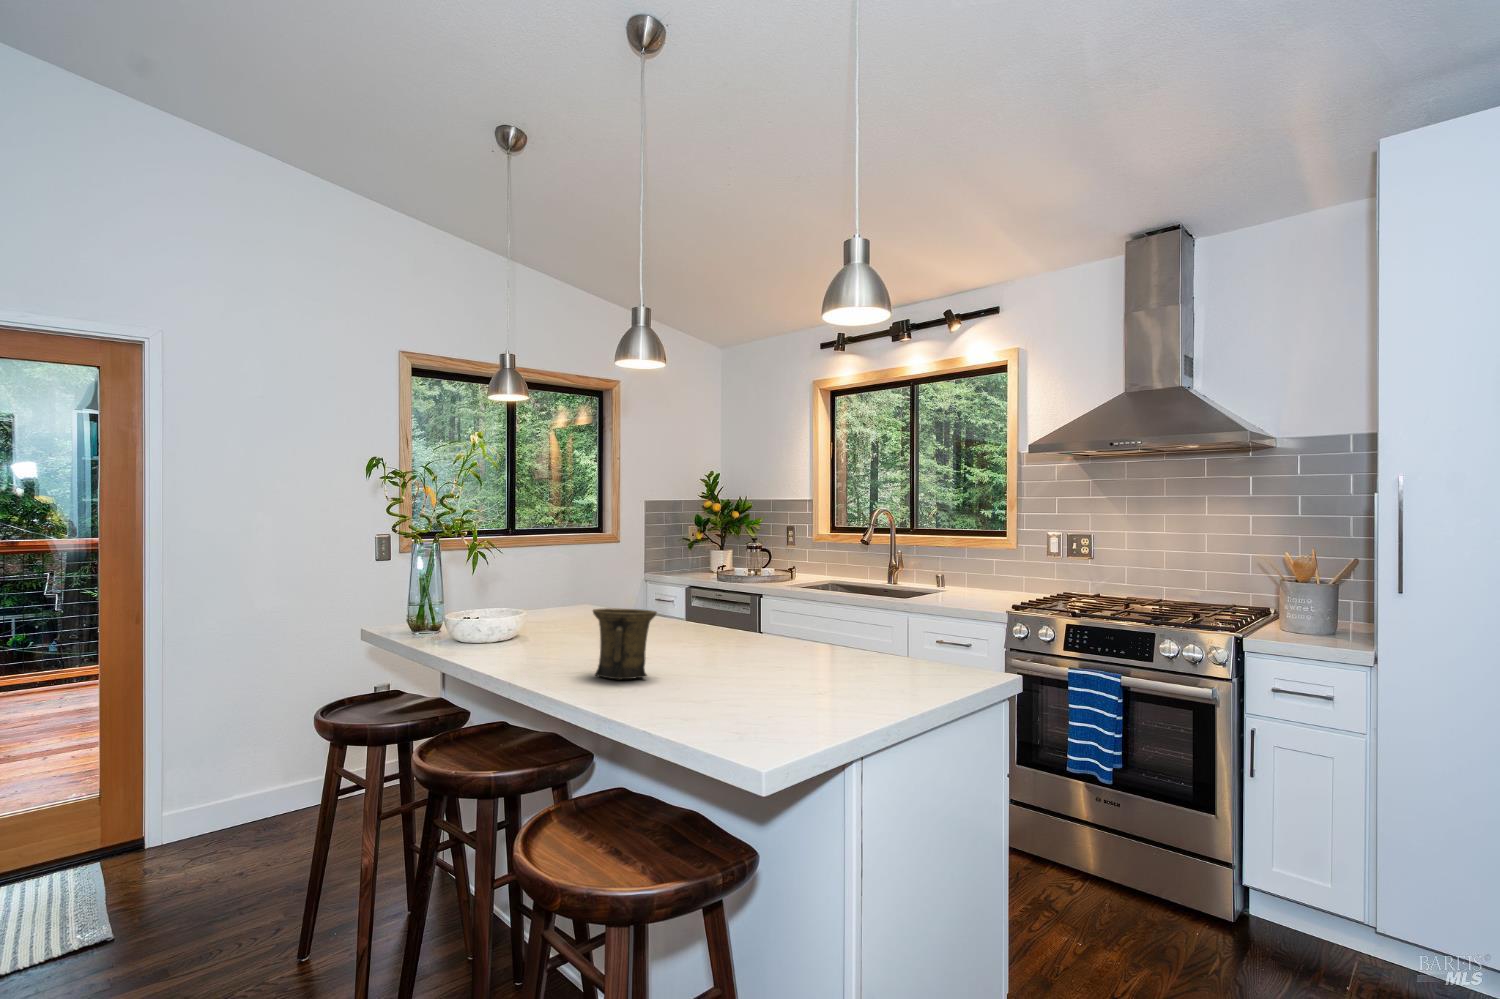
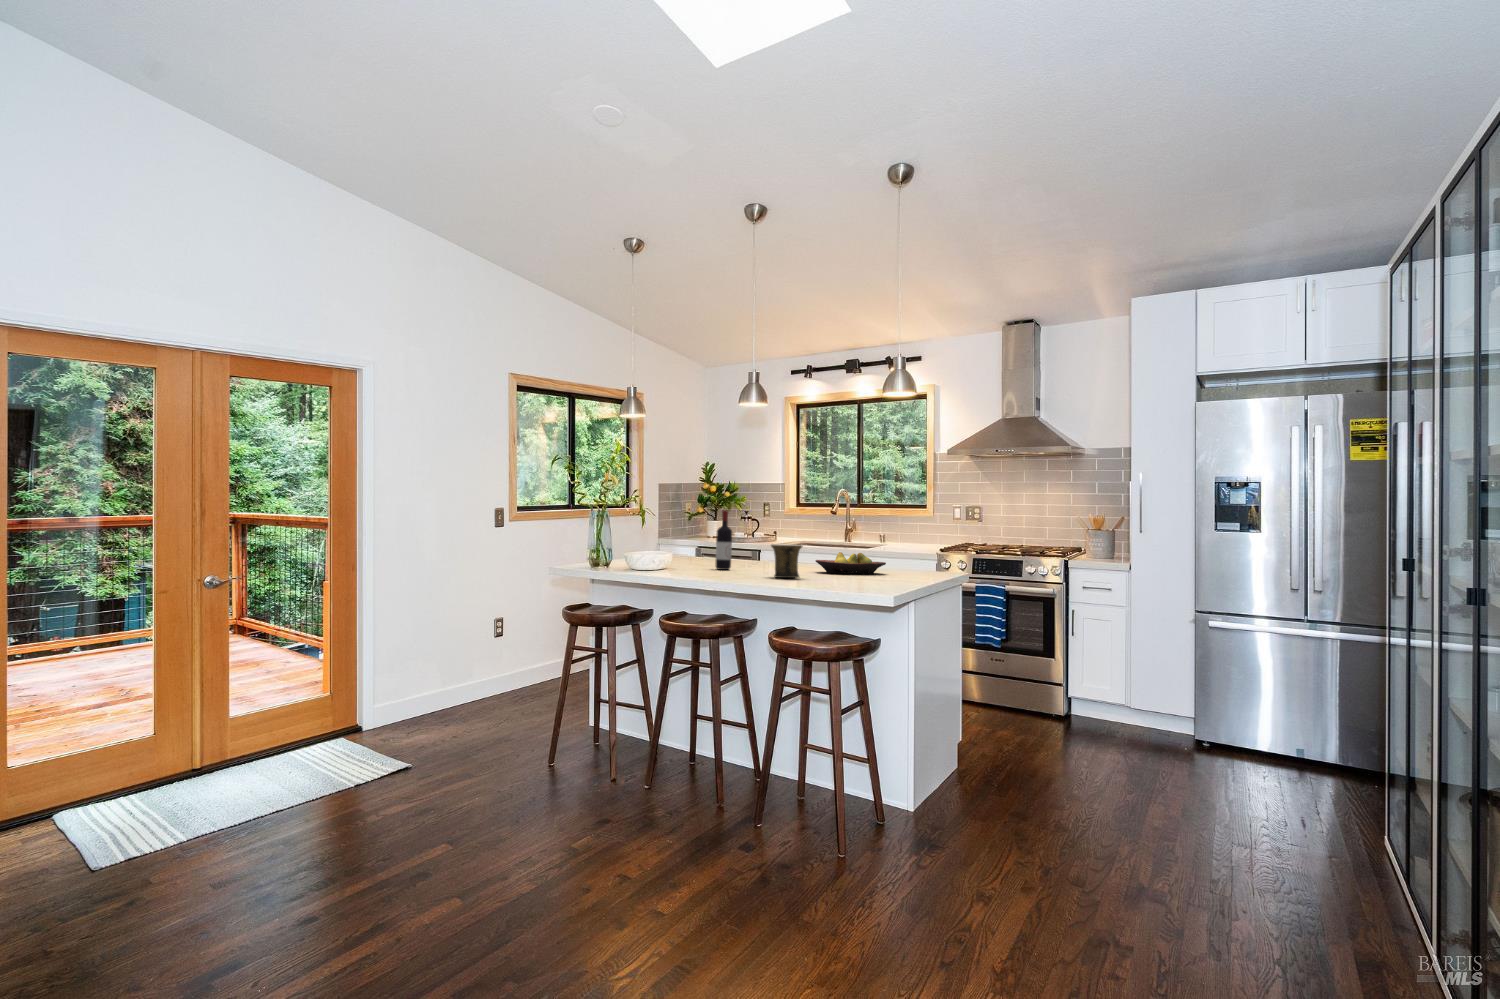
wine bottle: none [554,540,586,646] -> present [716,510,732,570]
fruit bowl: none [733,619,868,661] -> present [816,552,886,574]

